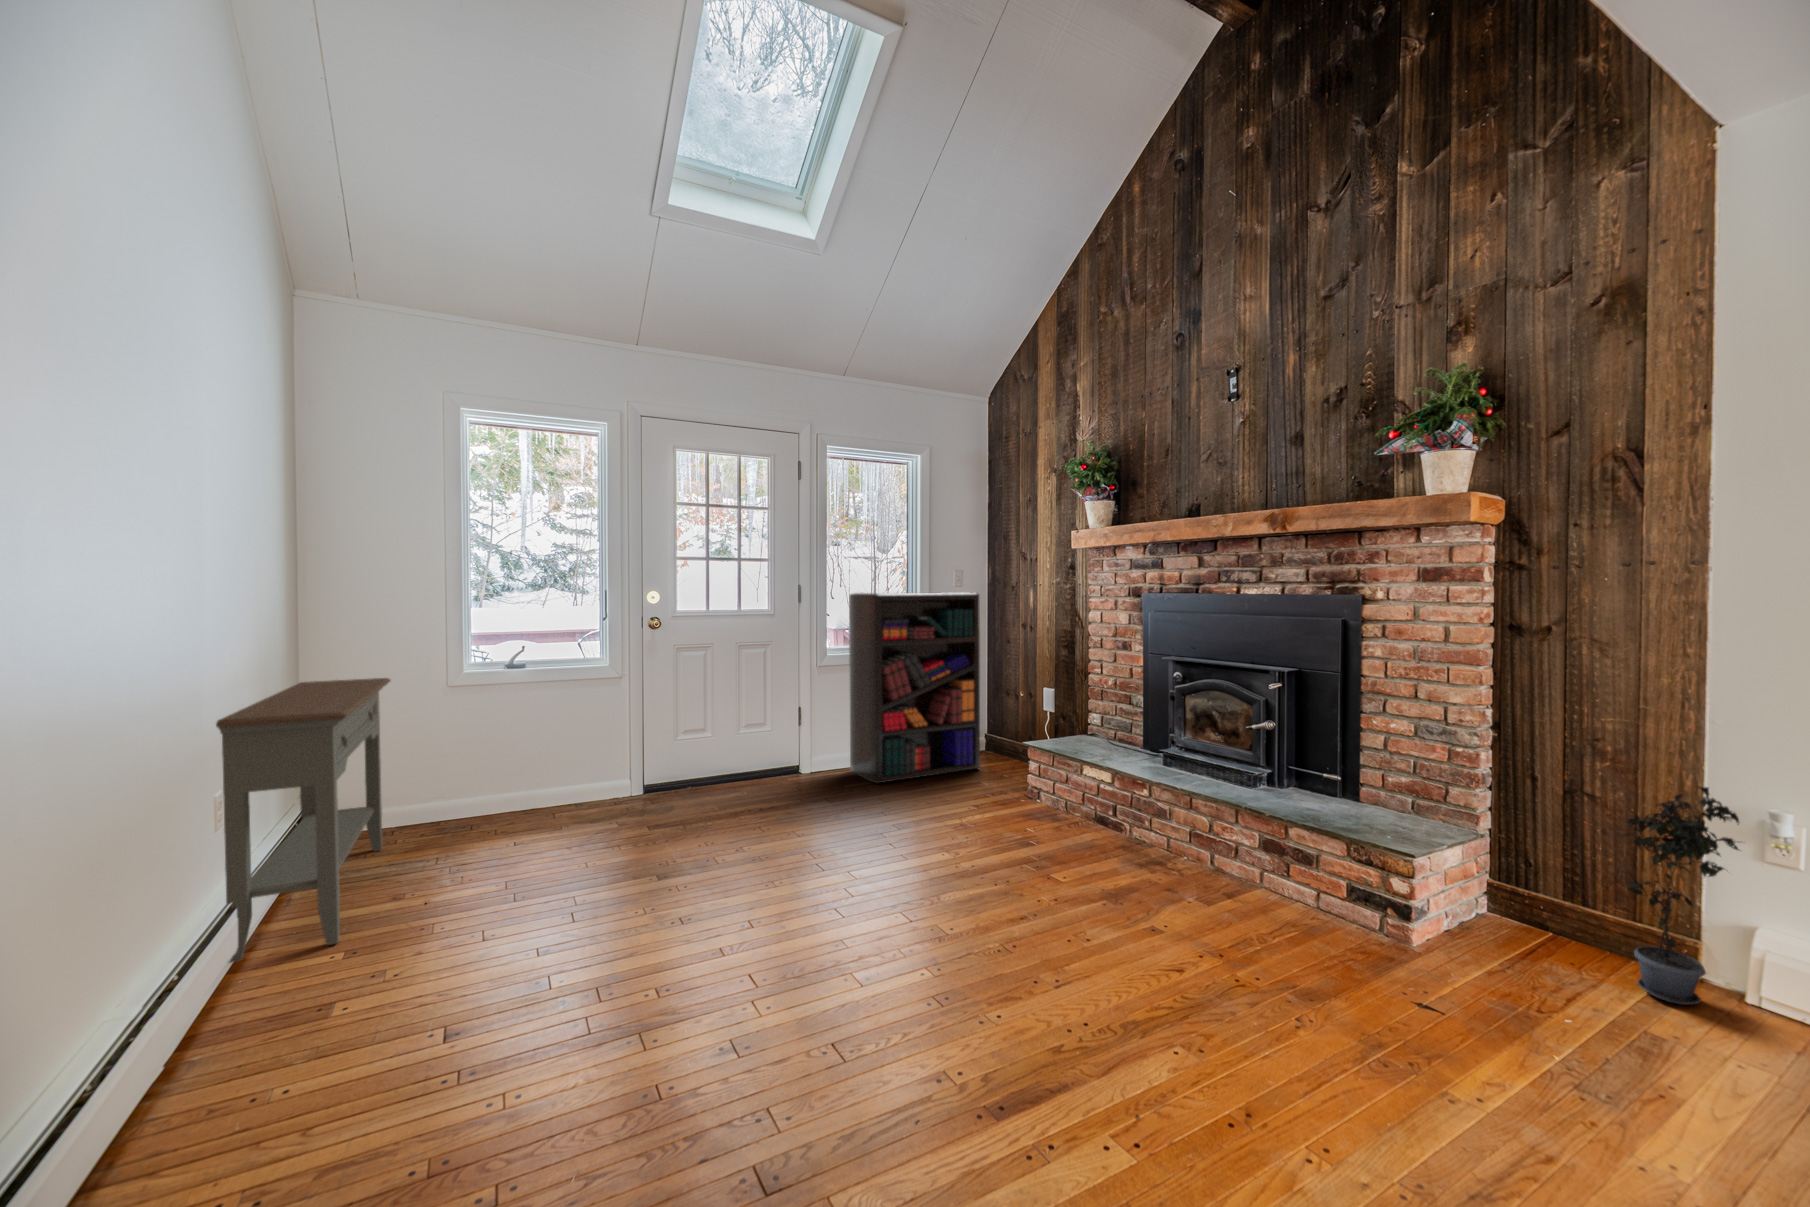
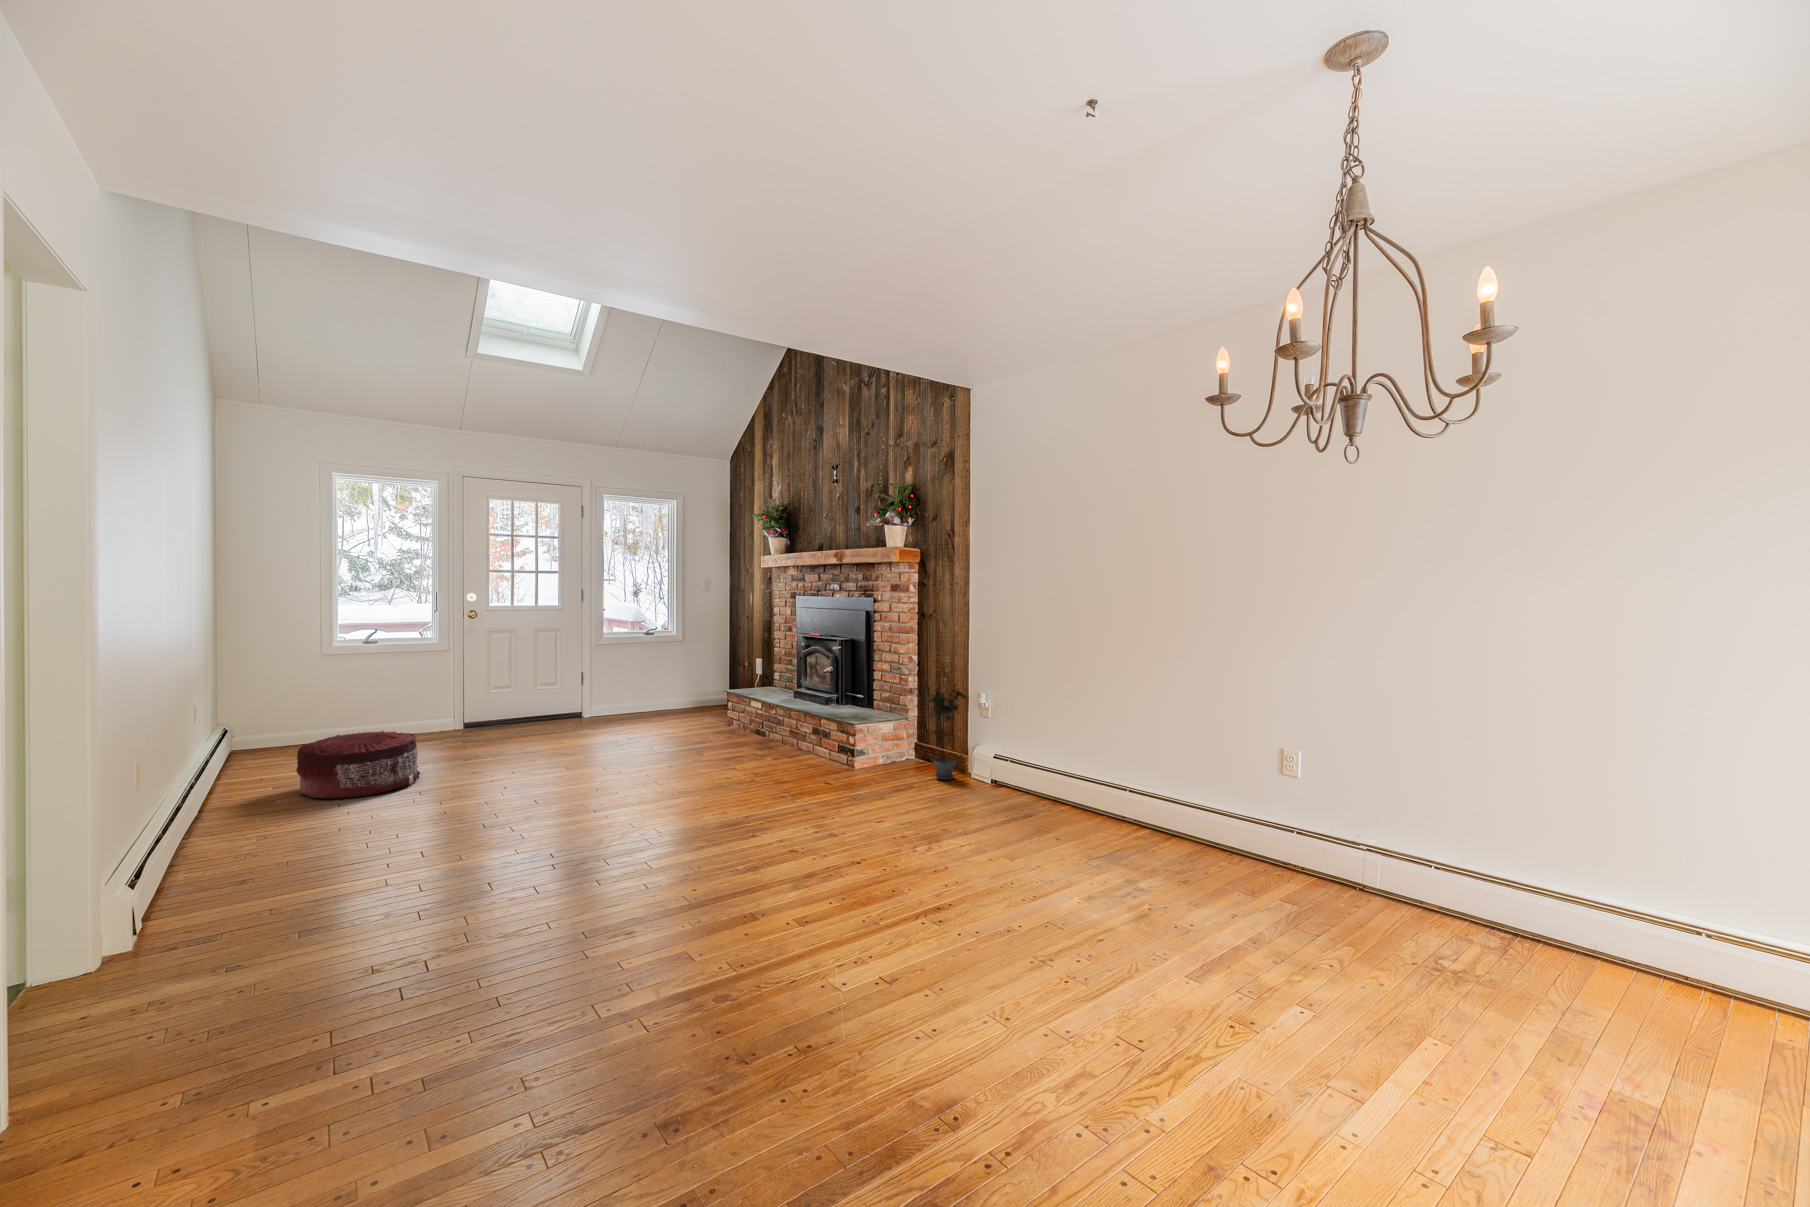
bookshelf: present [849,592,980,784] -> none [617,594,709,720]
console table: present [216,678,390,963] -> none [205,643,286,789]
pouf: none [363,846,590,1017] -> present [296,731,420,799]

